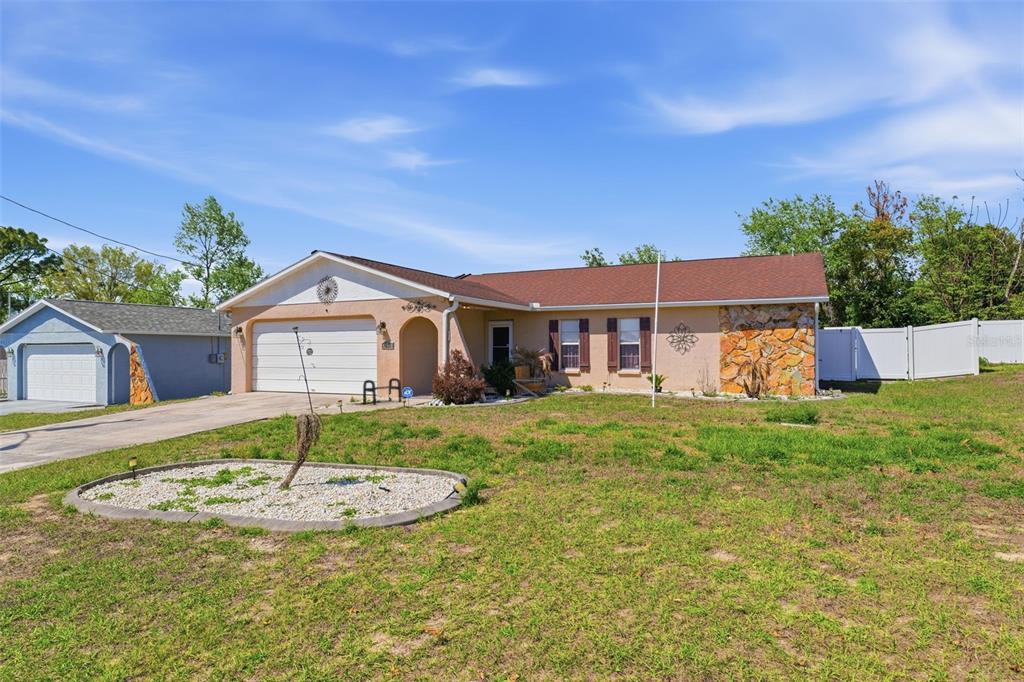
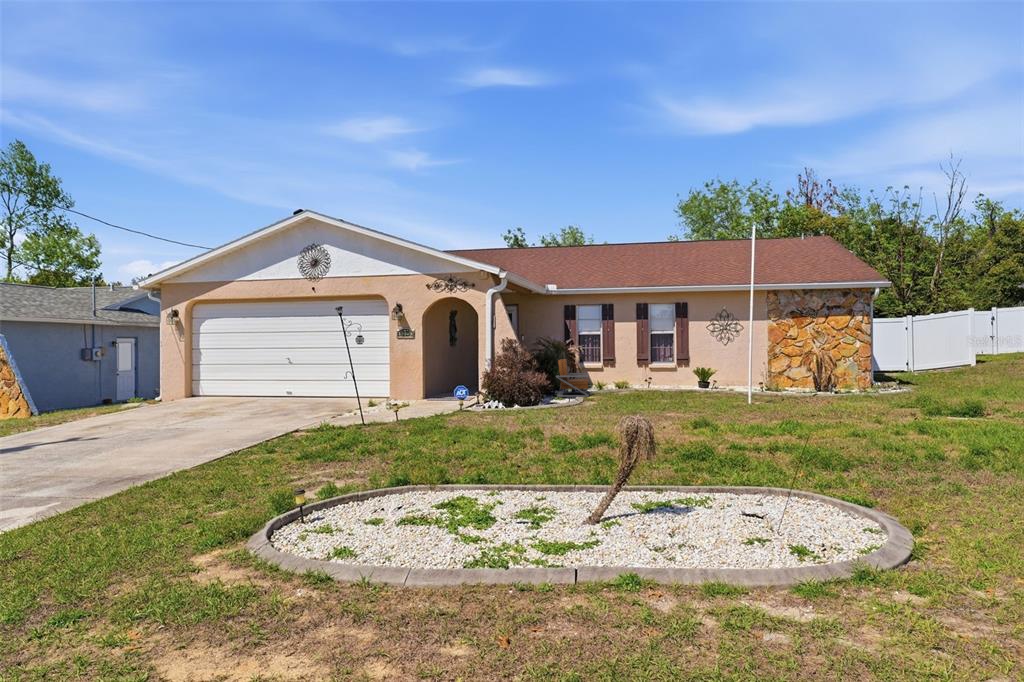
bench: present [363,378,402,405] -> none [384,376,430,410]

